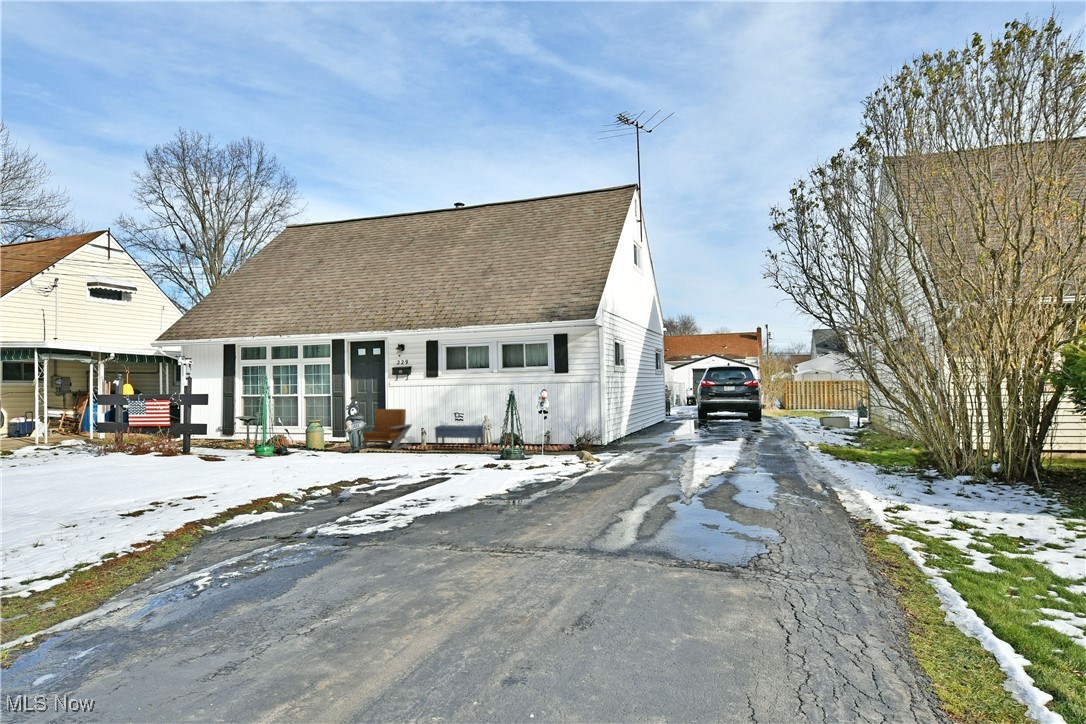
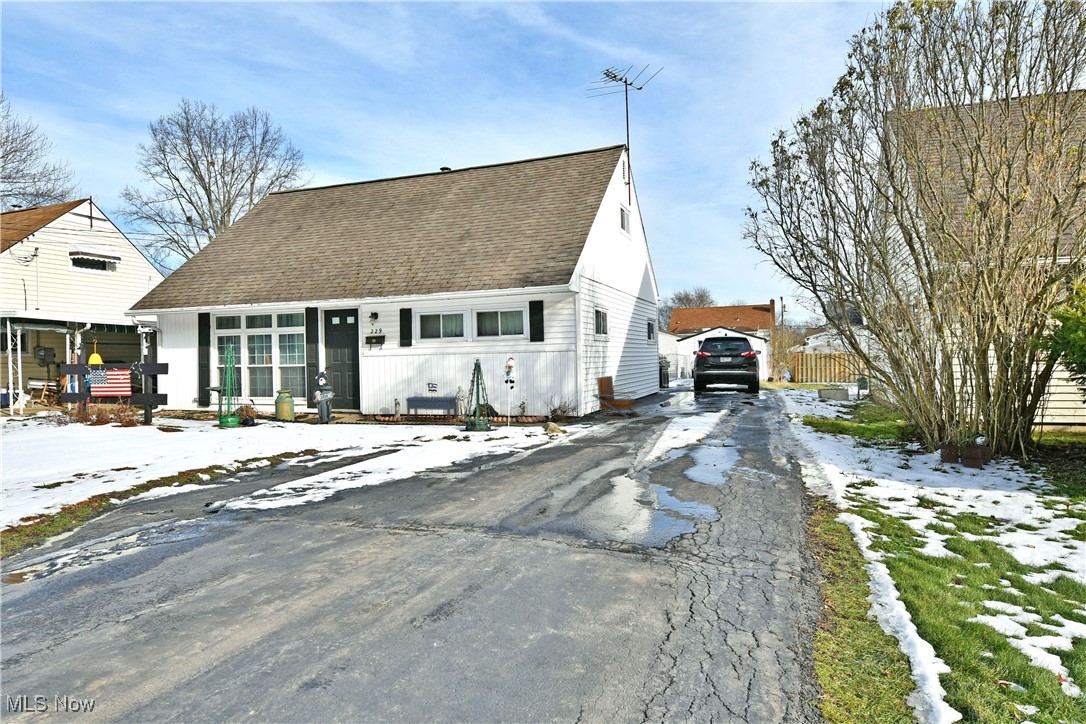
lounge chair: present [360,409,412,449] -> present [593,376,637,418]
woven basket: none [958,468,1004,493] -> present [941,442,991,468]

